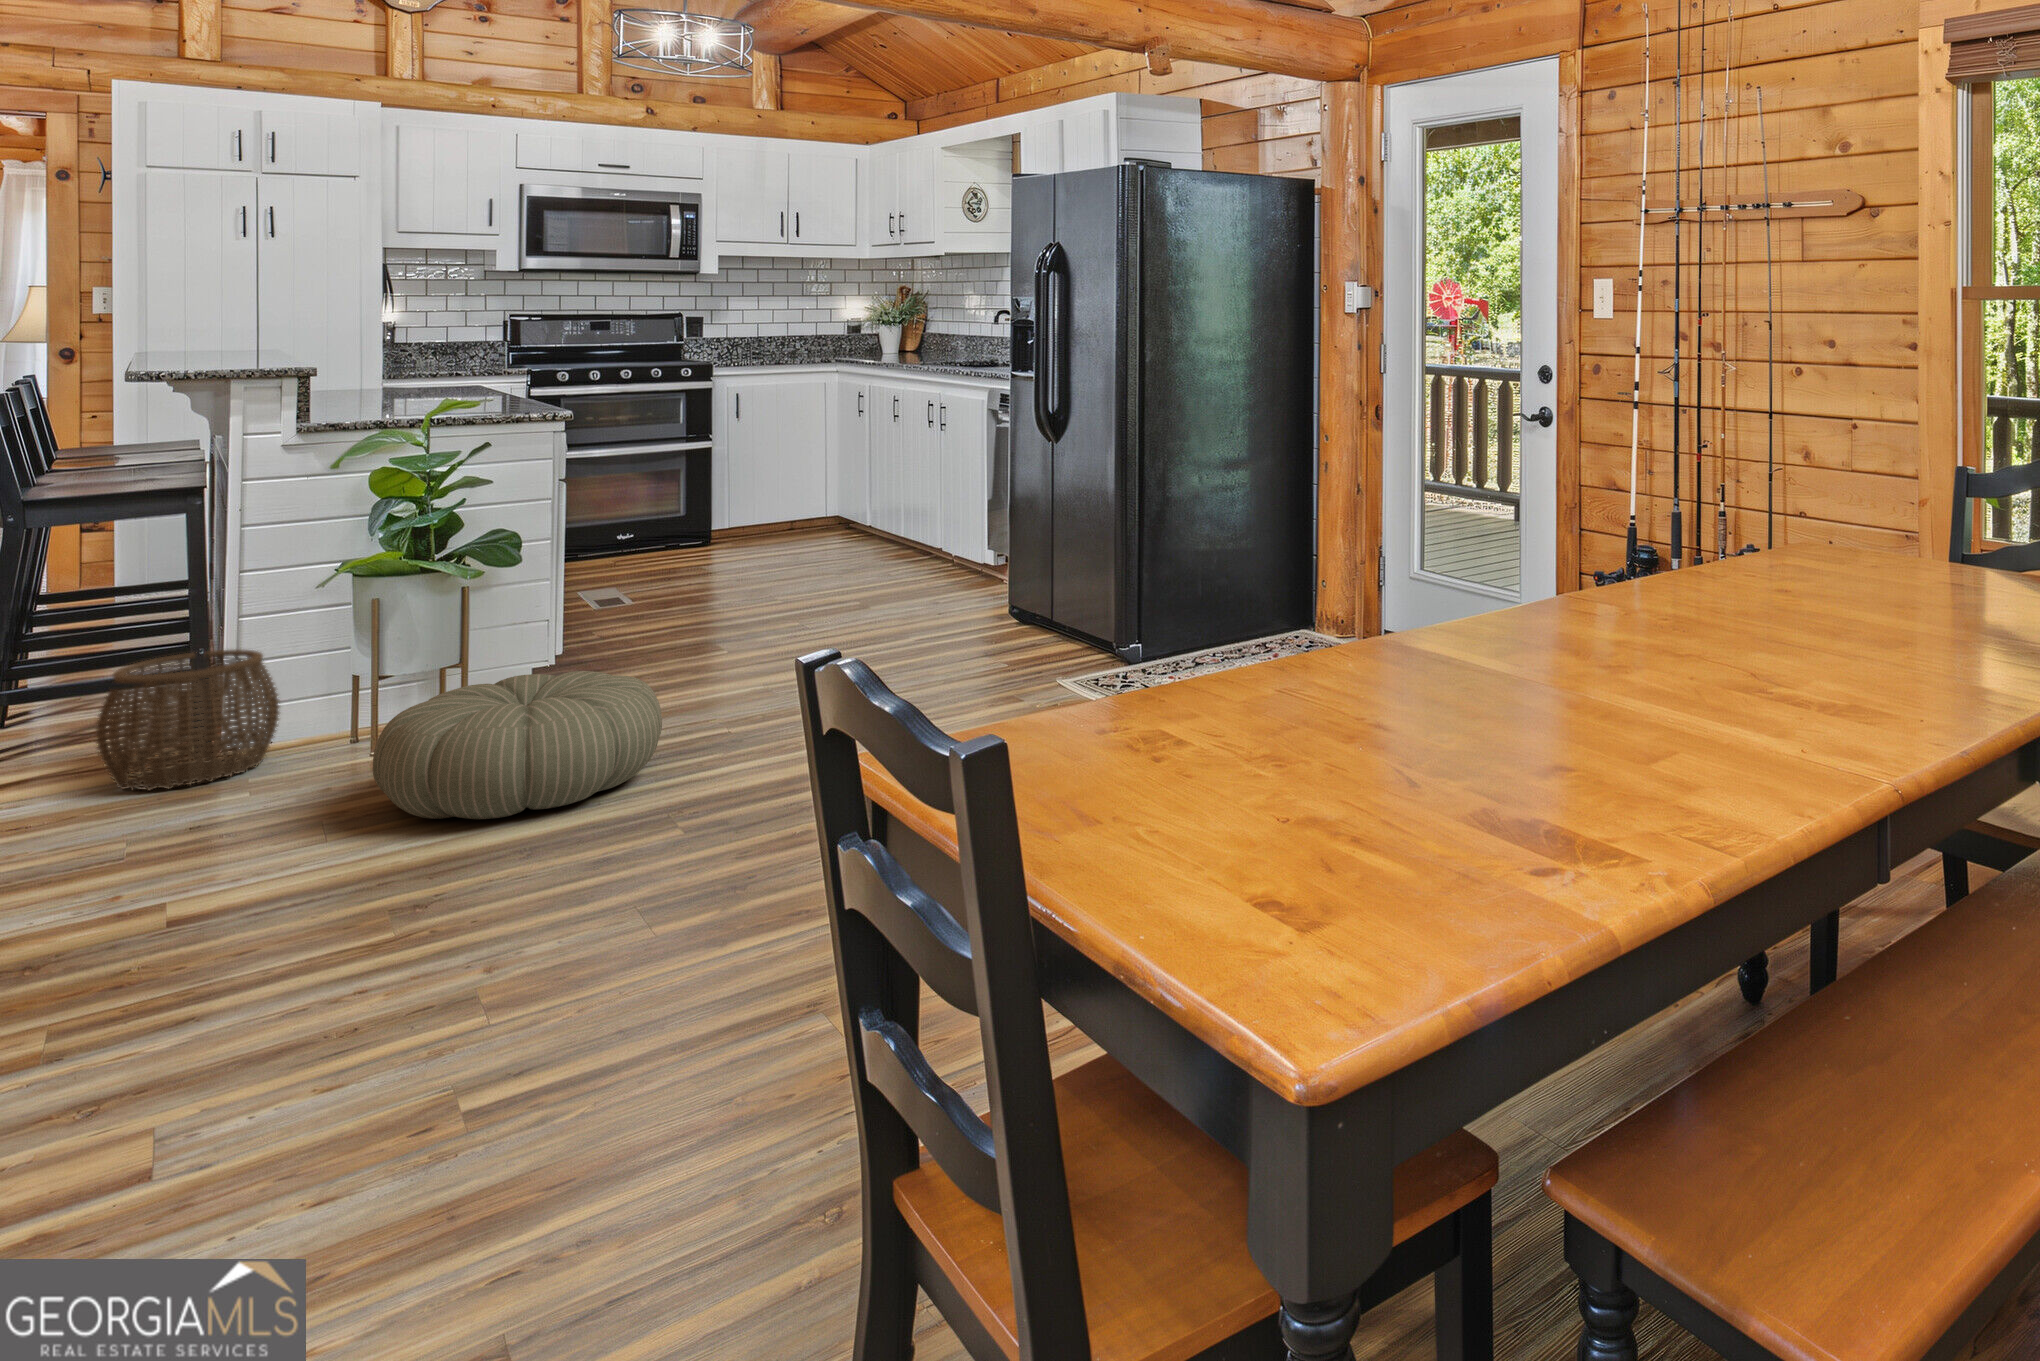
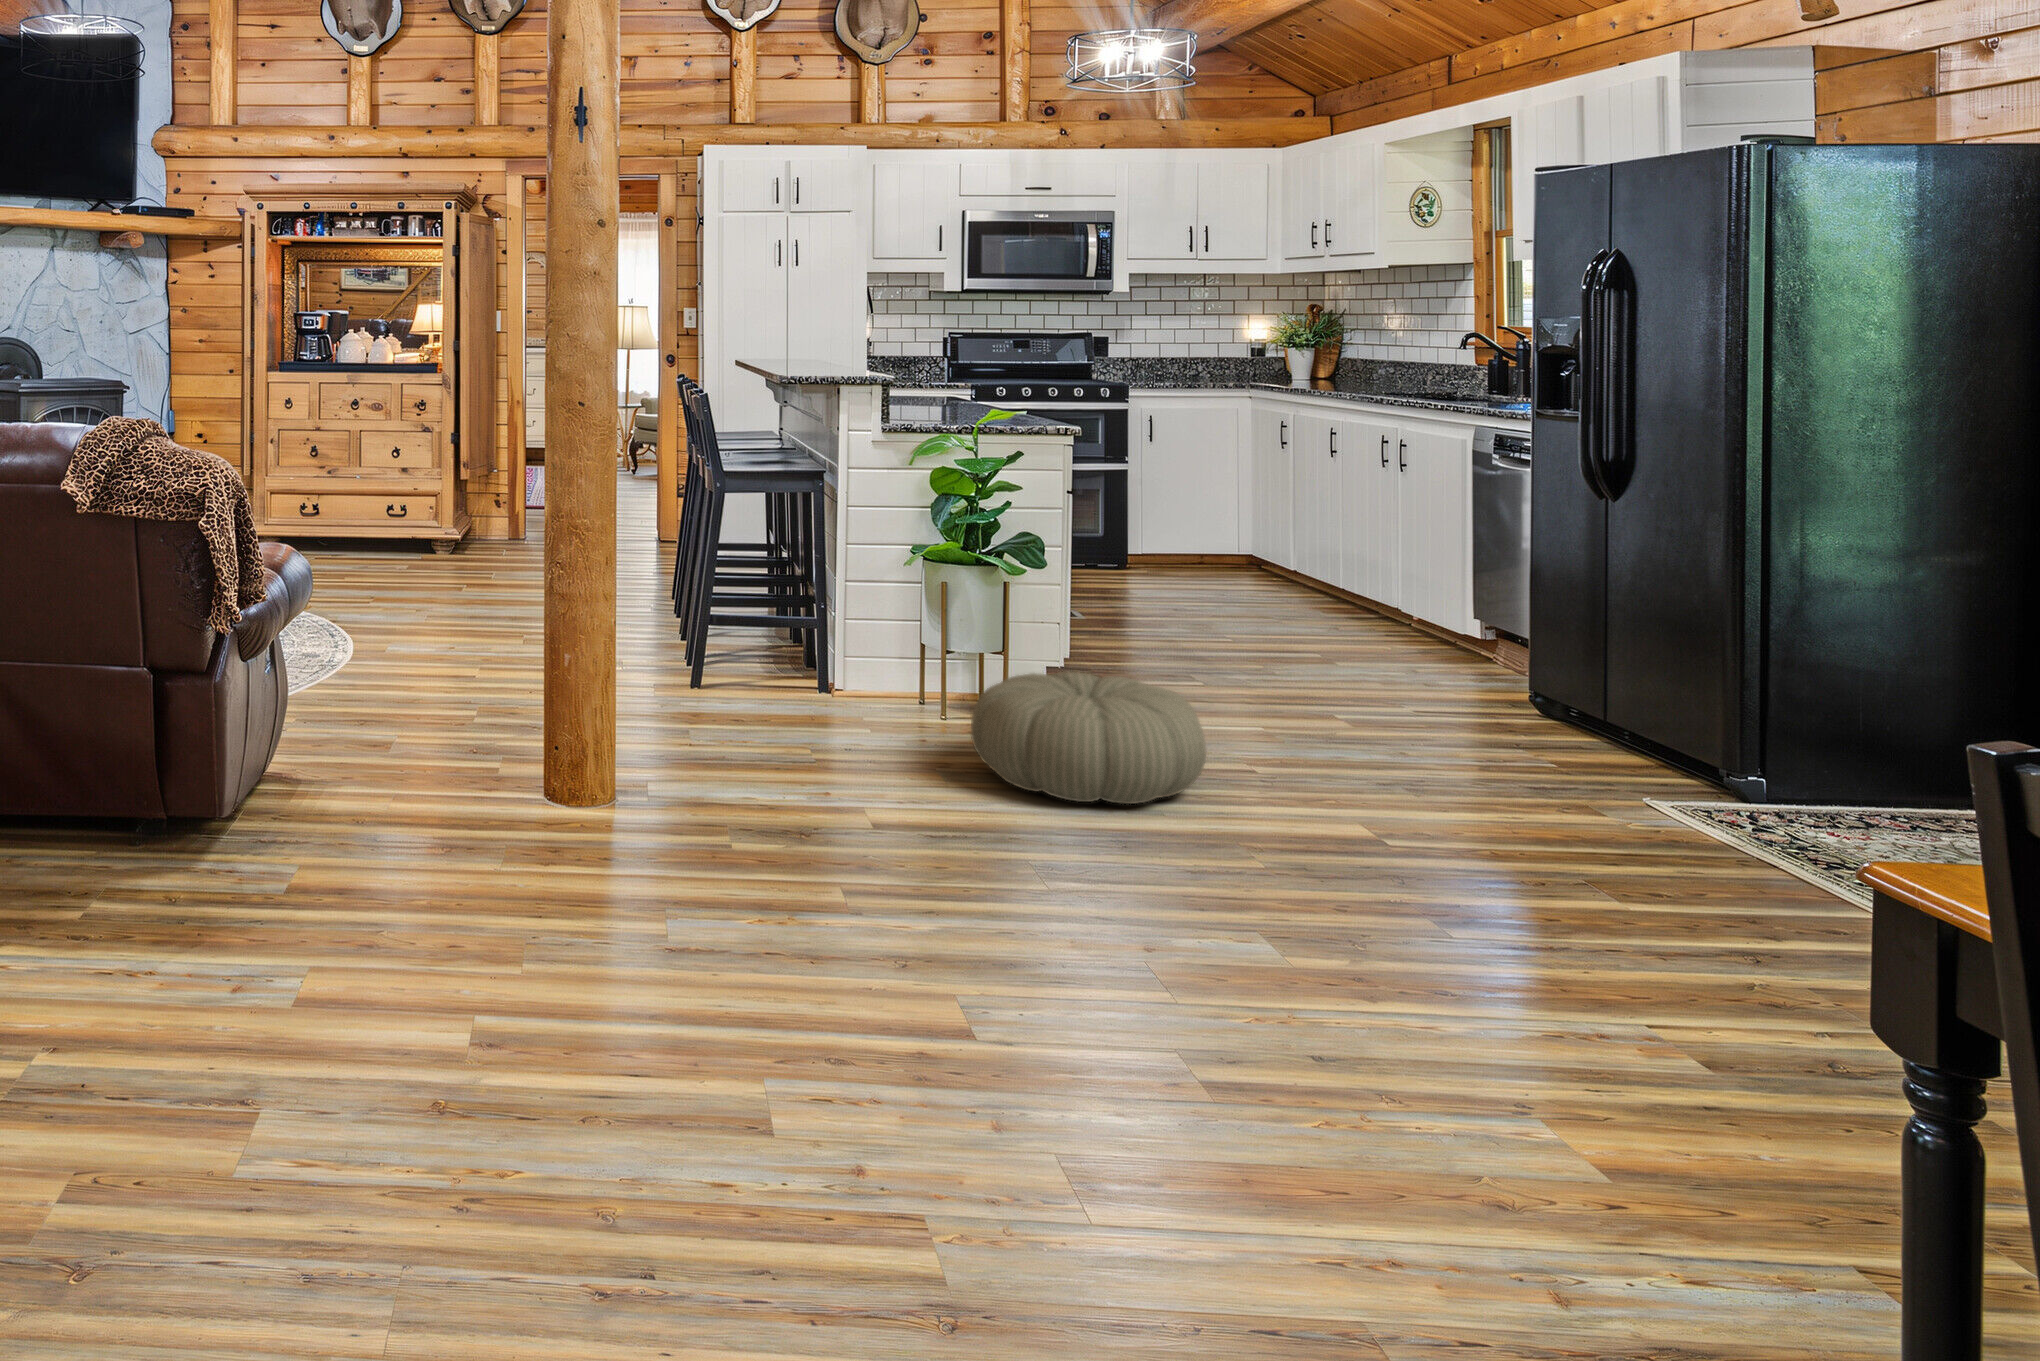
woven basket: present [95,650,280,790] -> none [764,610,875,720]

